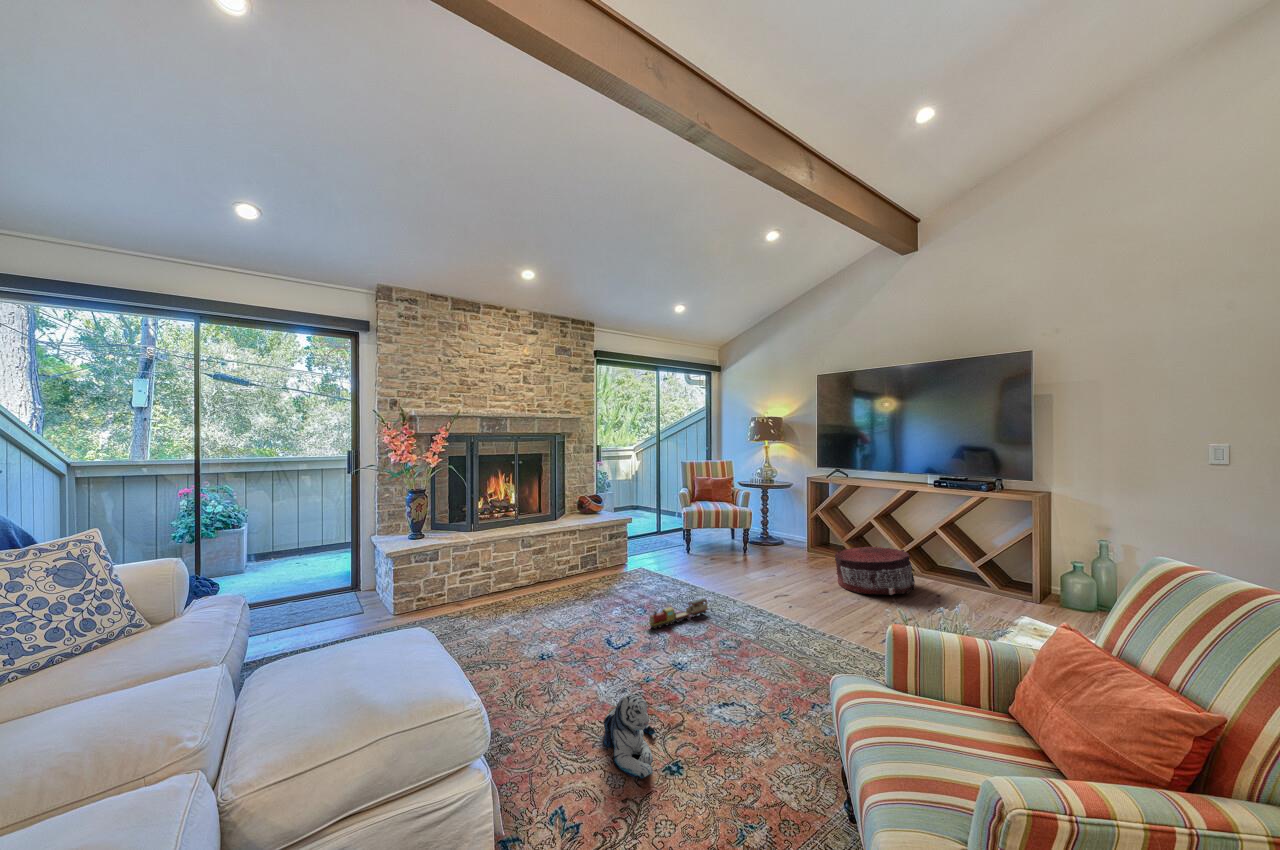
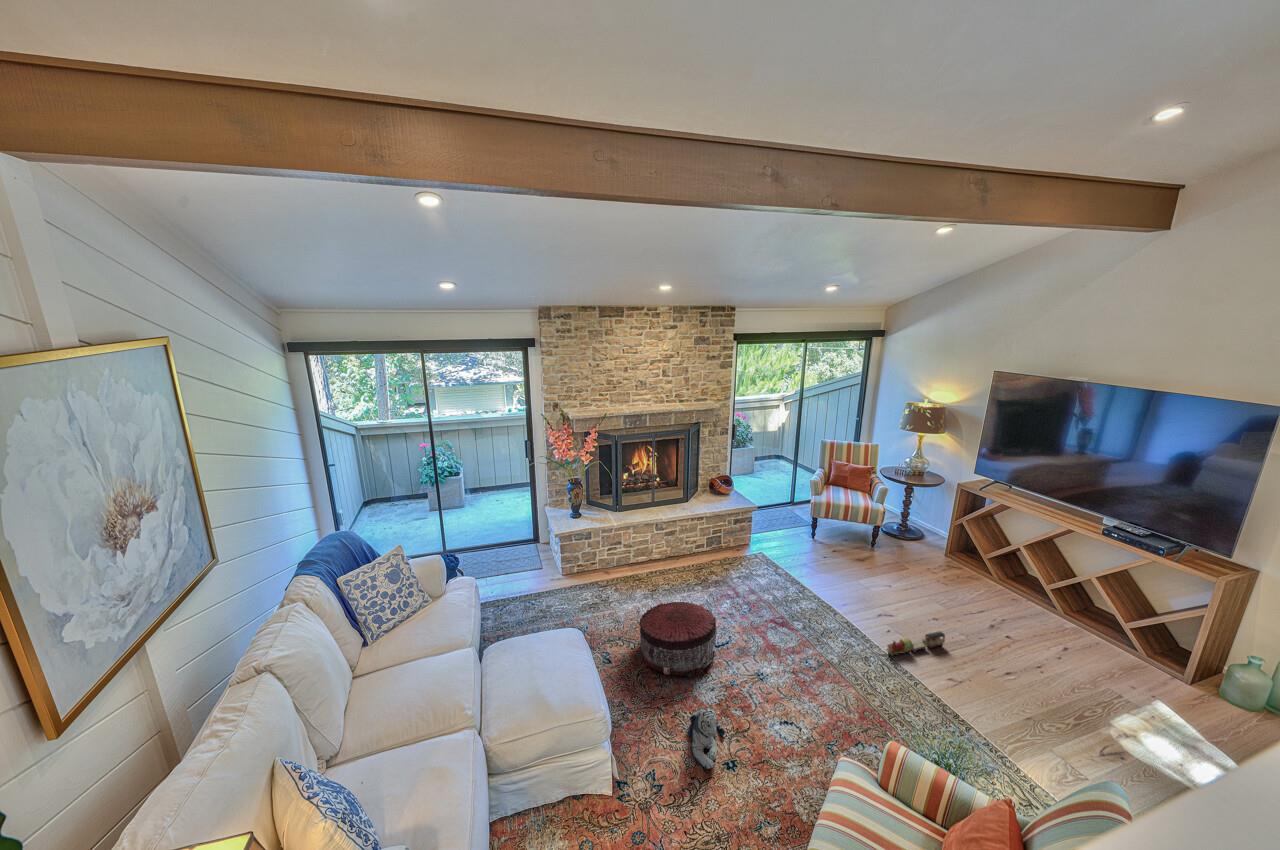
pouf: present [835,546,915,595] -> present [639,602,717,676]
toy train: present [649,598,708,629] -> present [887,631,945,656]

